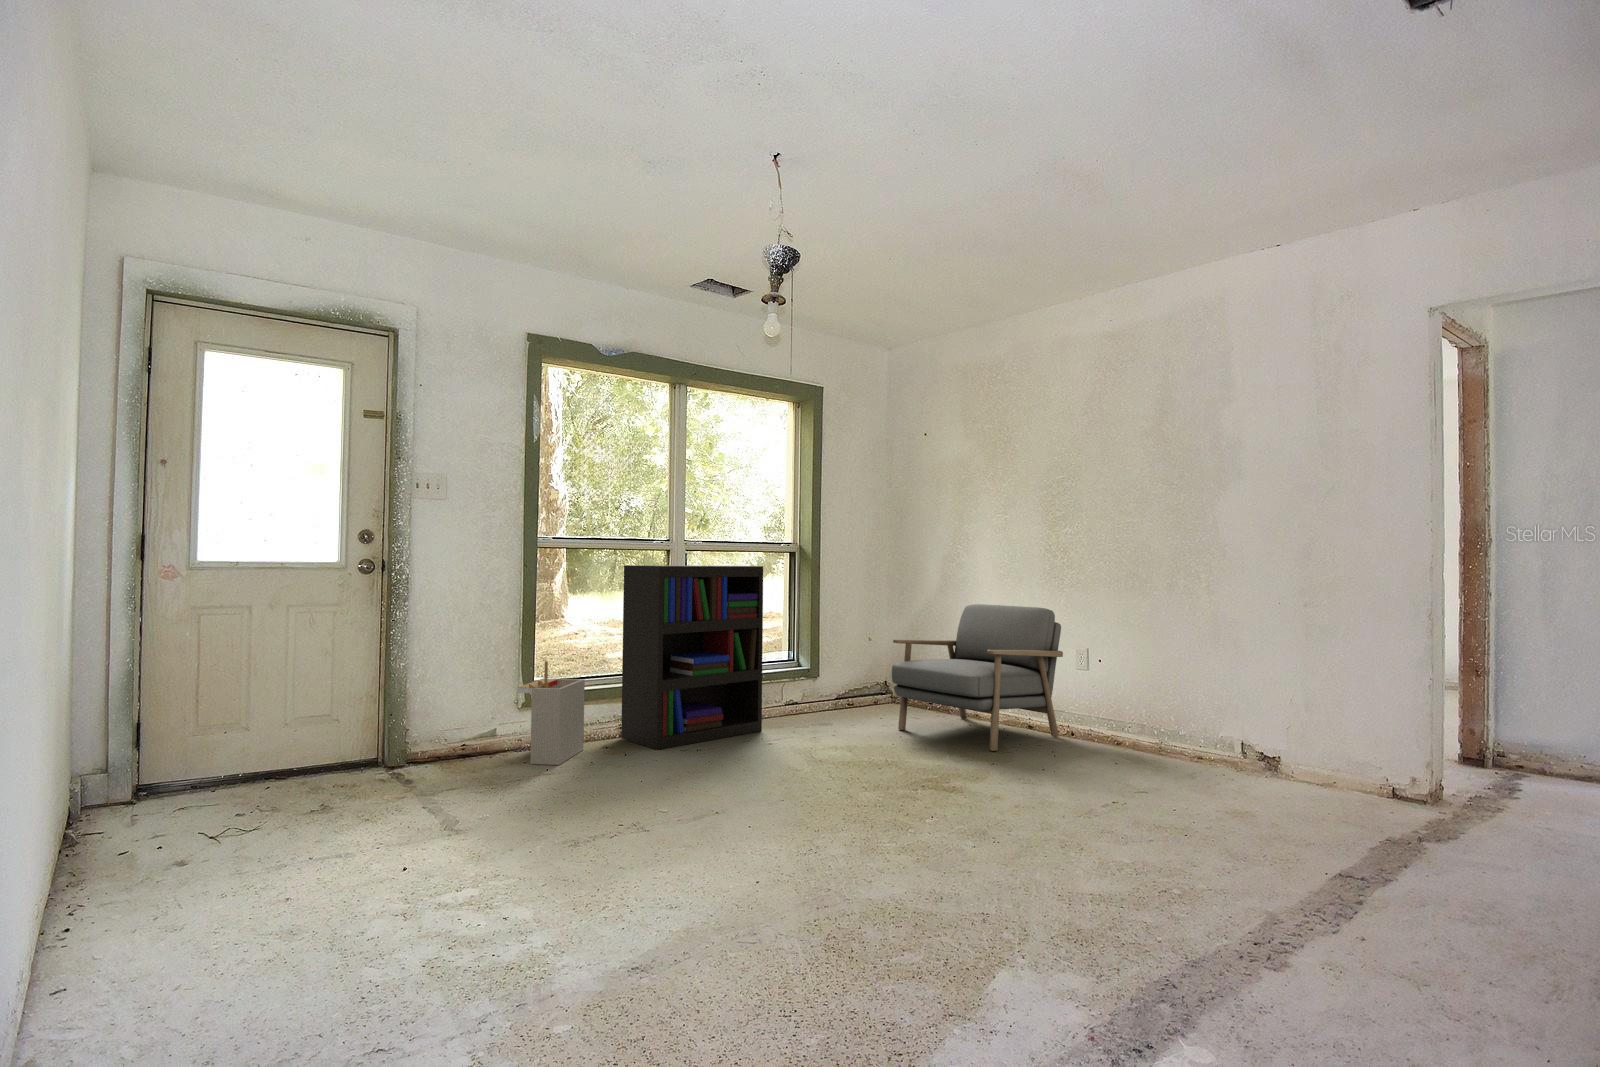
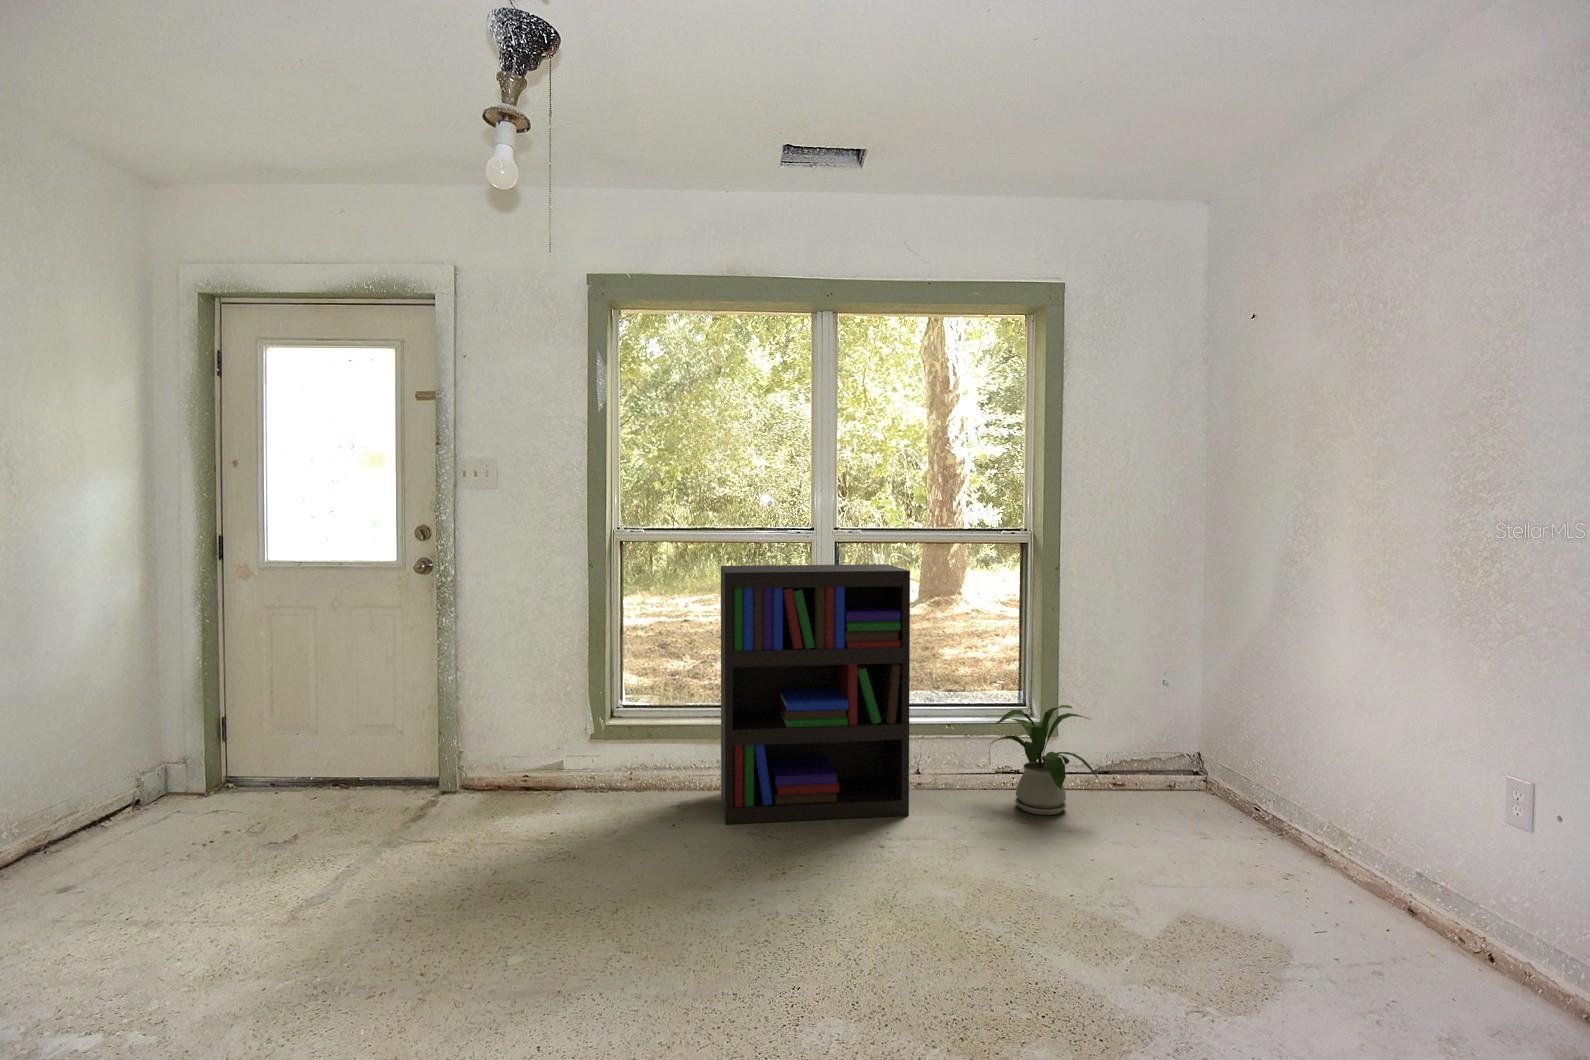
armchair: present [892,604,1063,751] -> none [1105,651,1482,964]
house plant: none [787,650,864,721] -> present [989,705,1098,815]
storage bin: present [517,661,585,765] -> none [553,690,651,827]

